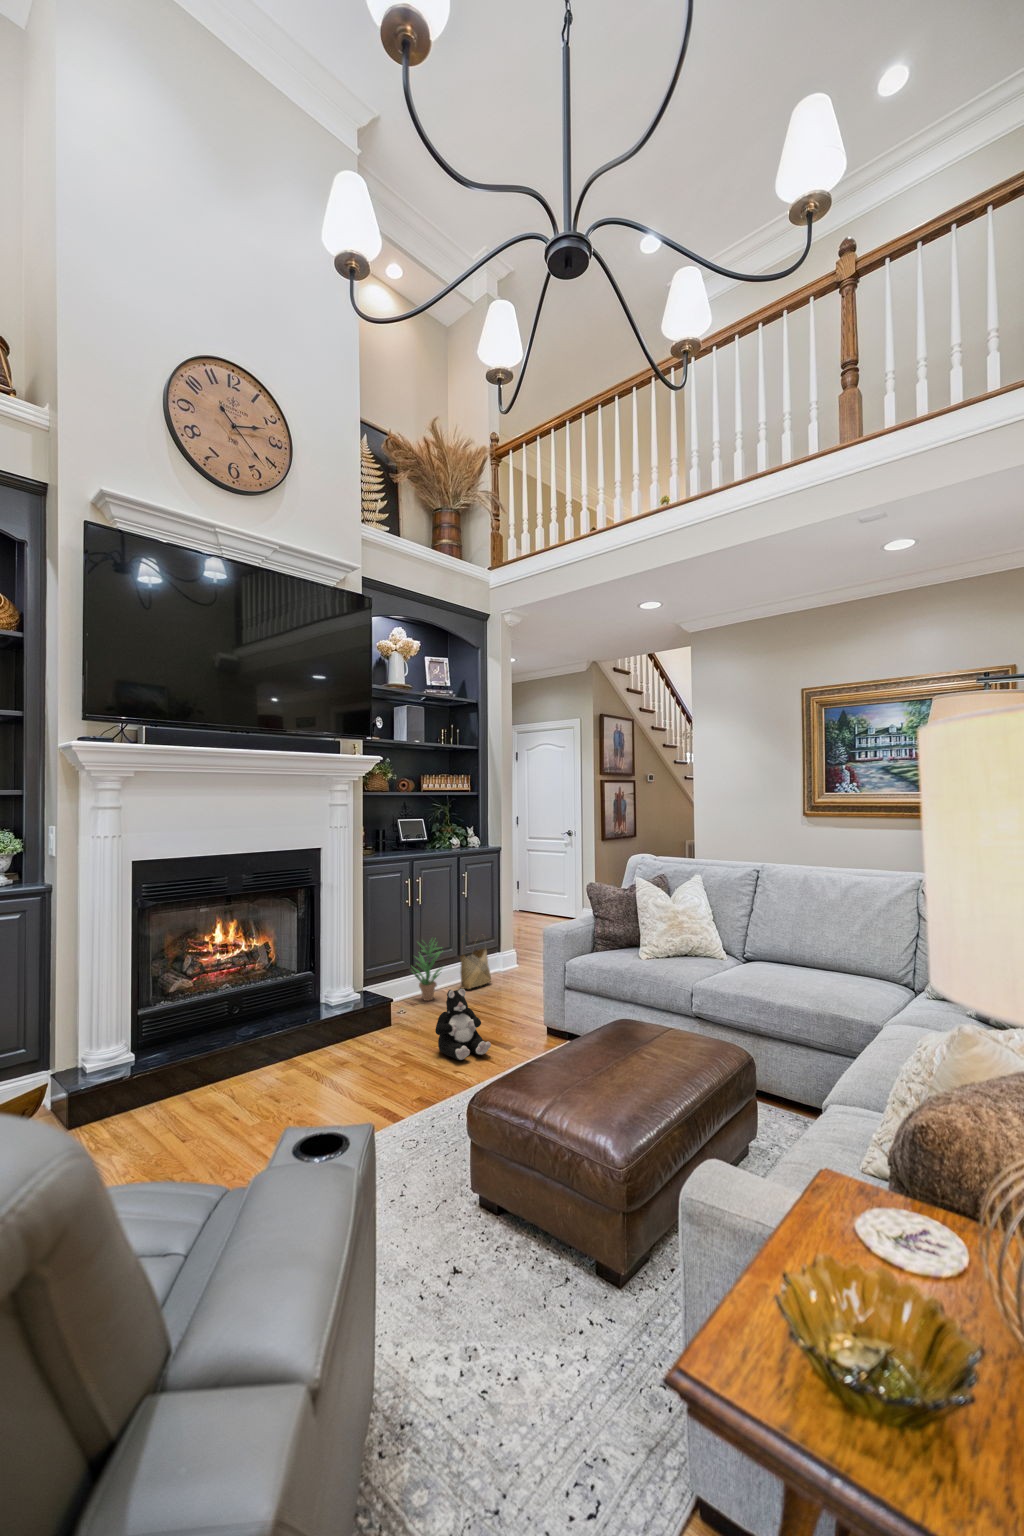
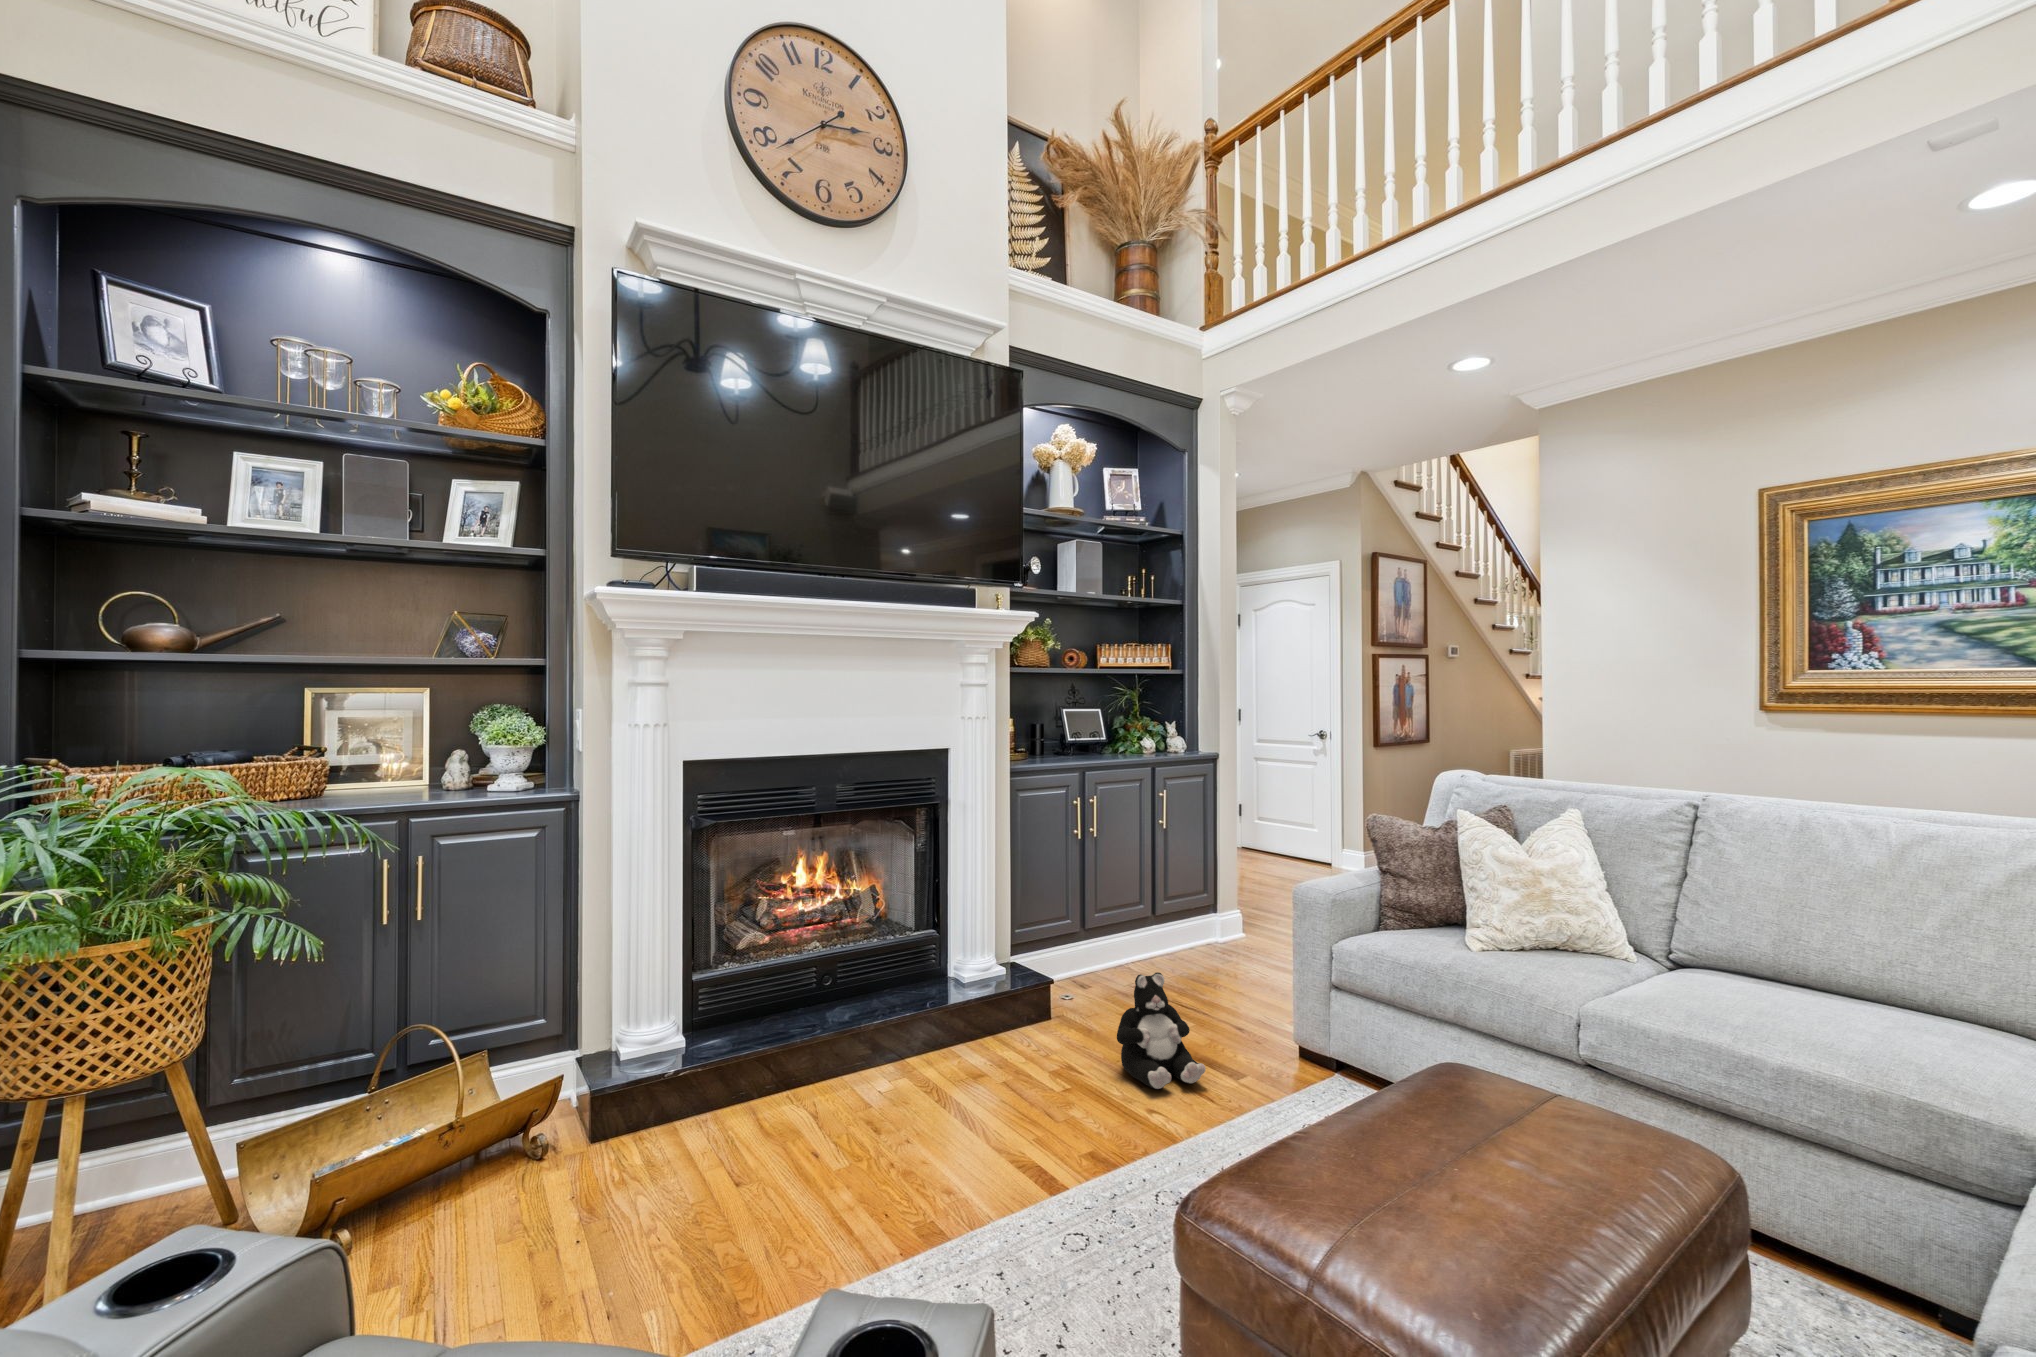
potted plant: present [412,940,443,1001] -> none [1081,885,1134,980]
woven basket: present [460,949,491,989] -> none [1156,881,1204,966]

